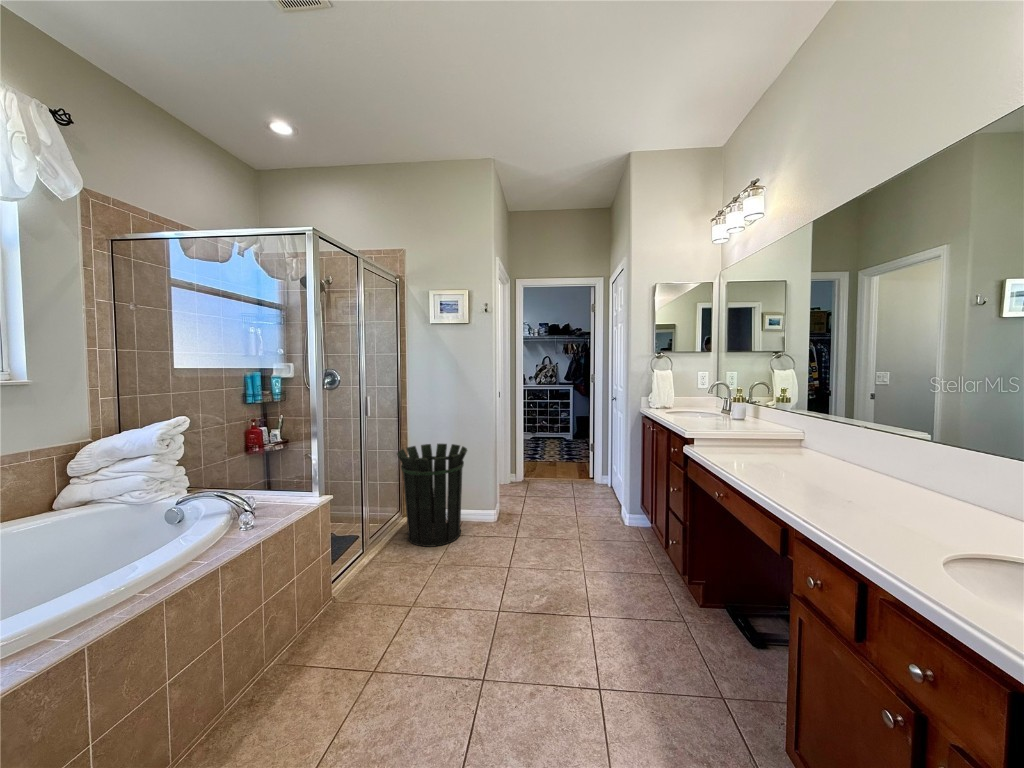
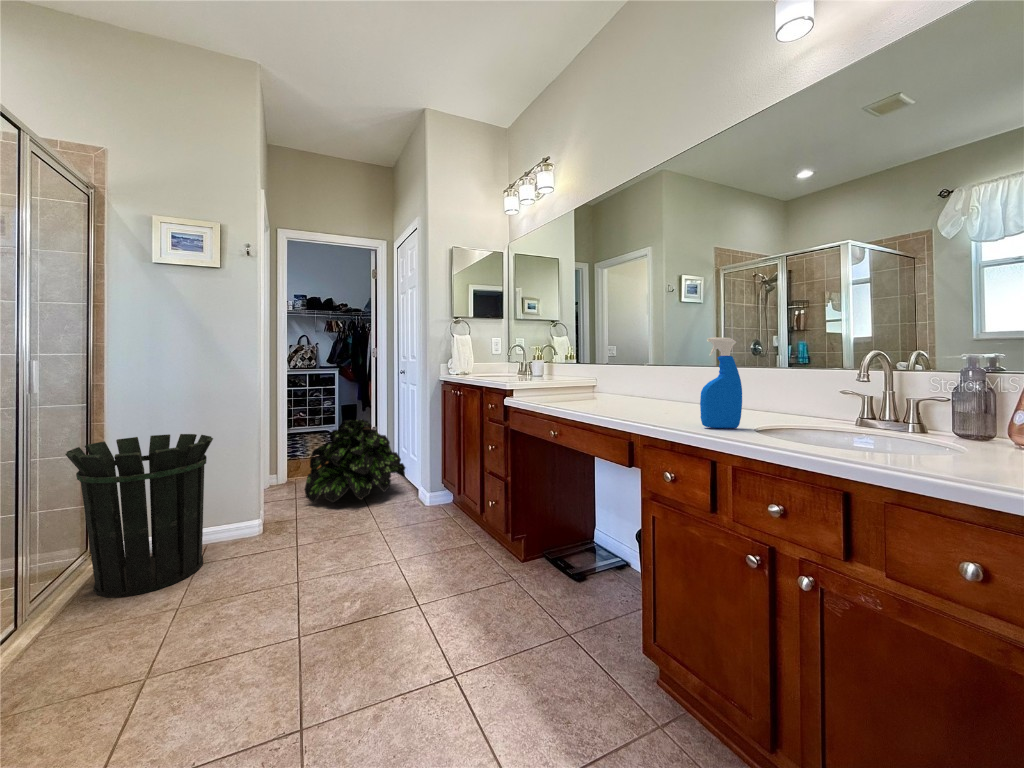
spray bottle: none [862,429,931,545] -> present [700,337,742,428]
potted plant: none [530,439,612,509] -> present [304,419,405,503]

